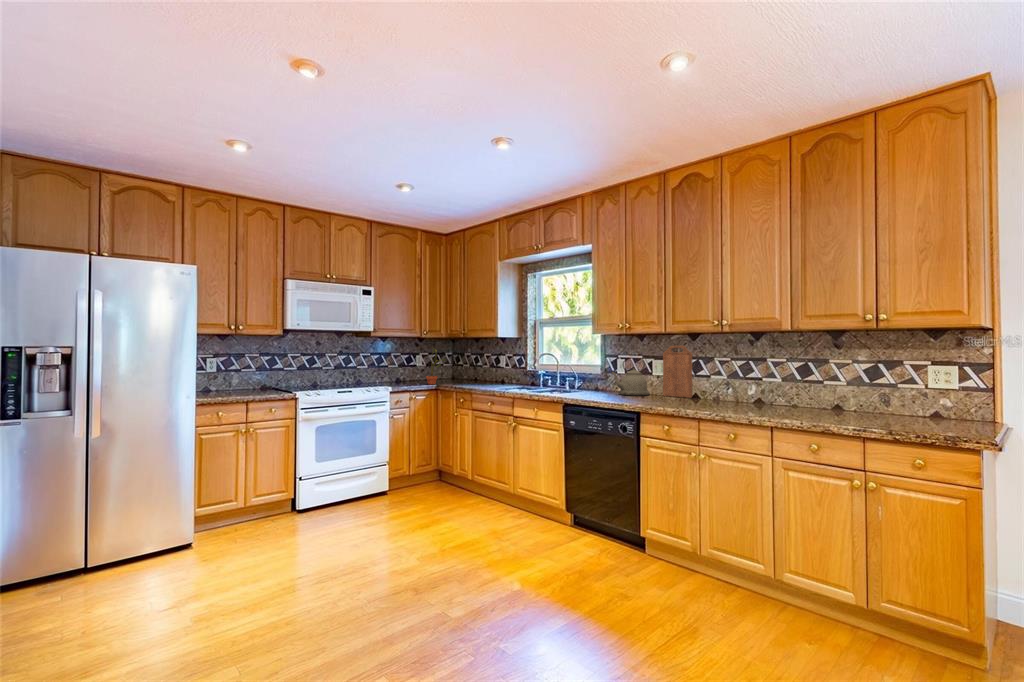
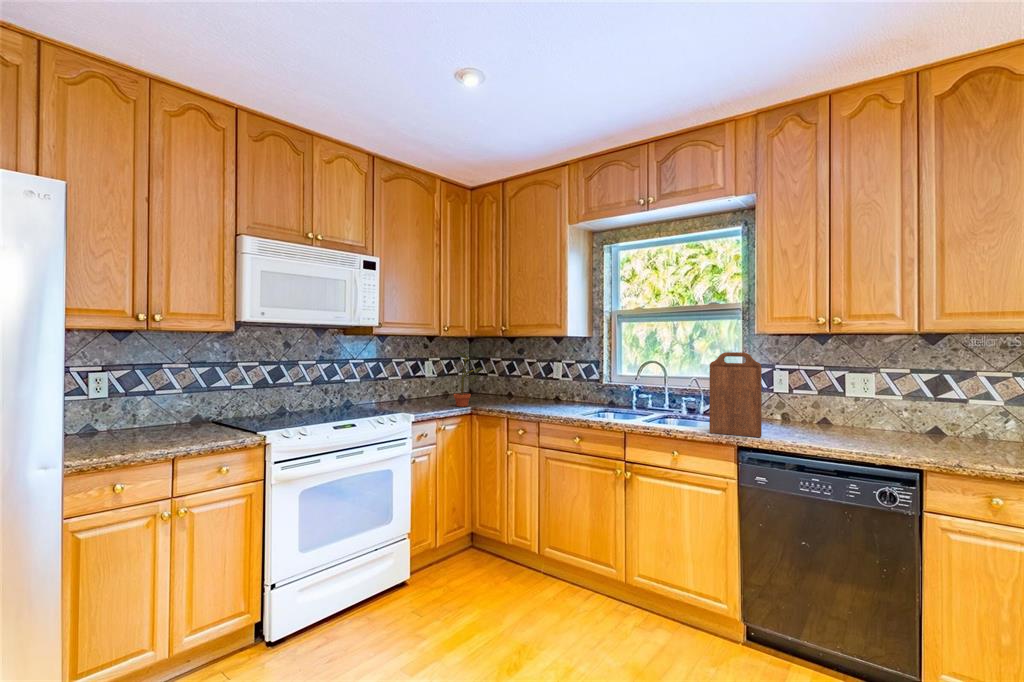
cutting board: present [663,346,693,398] -> present [709,352,762,437]
kettle: present [612,361,650,396] -> none [794,373,849,430]

